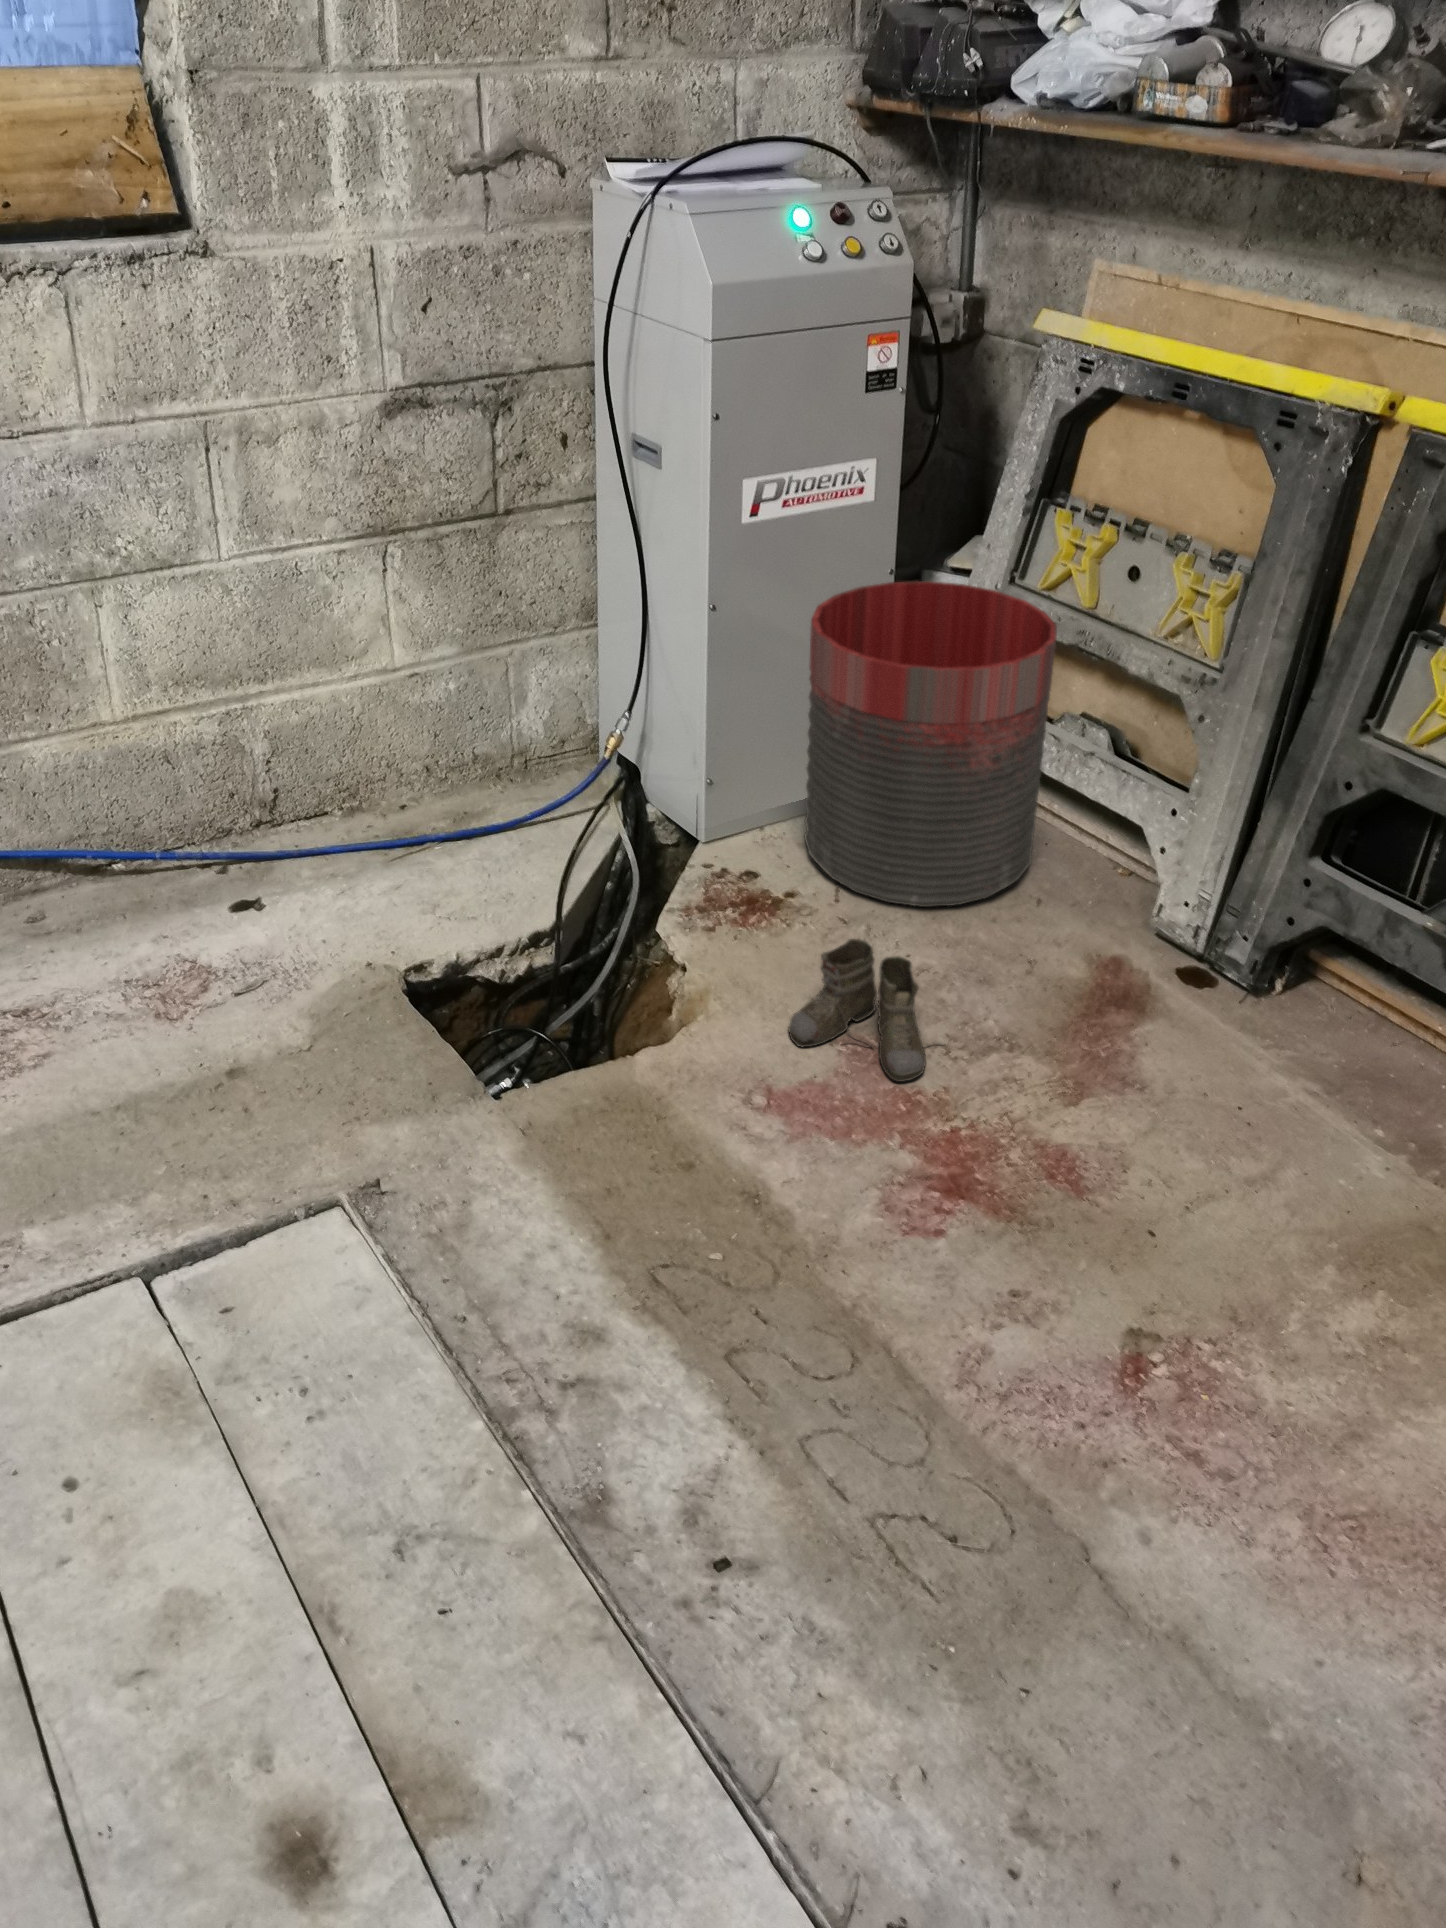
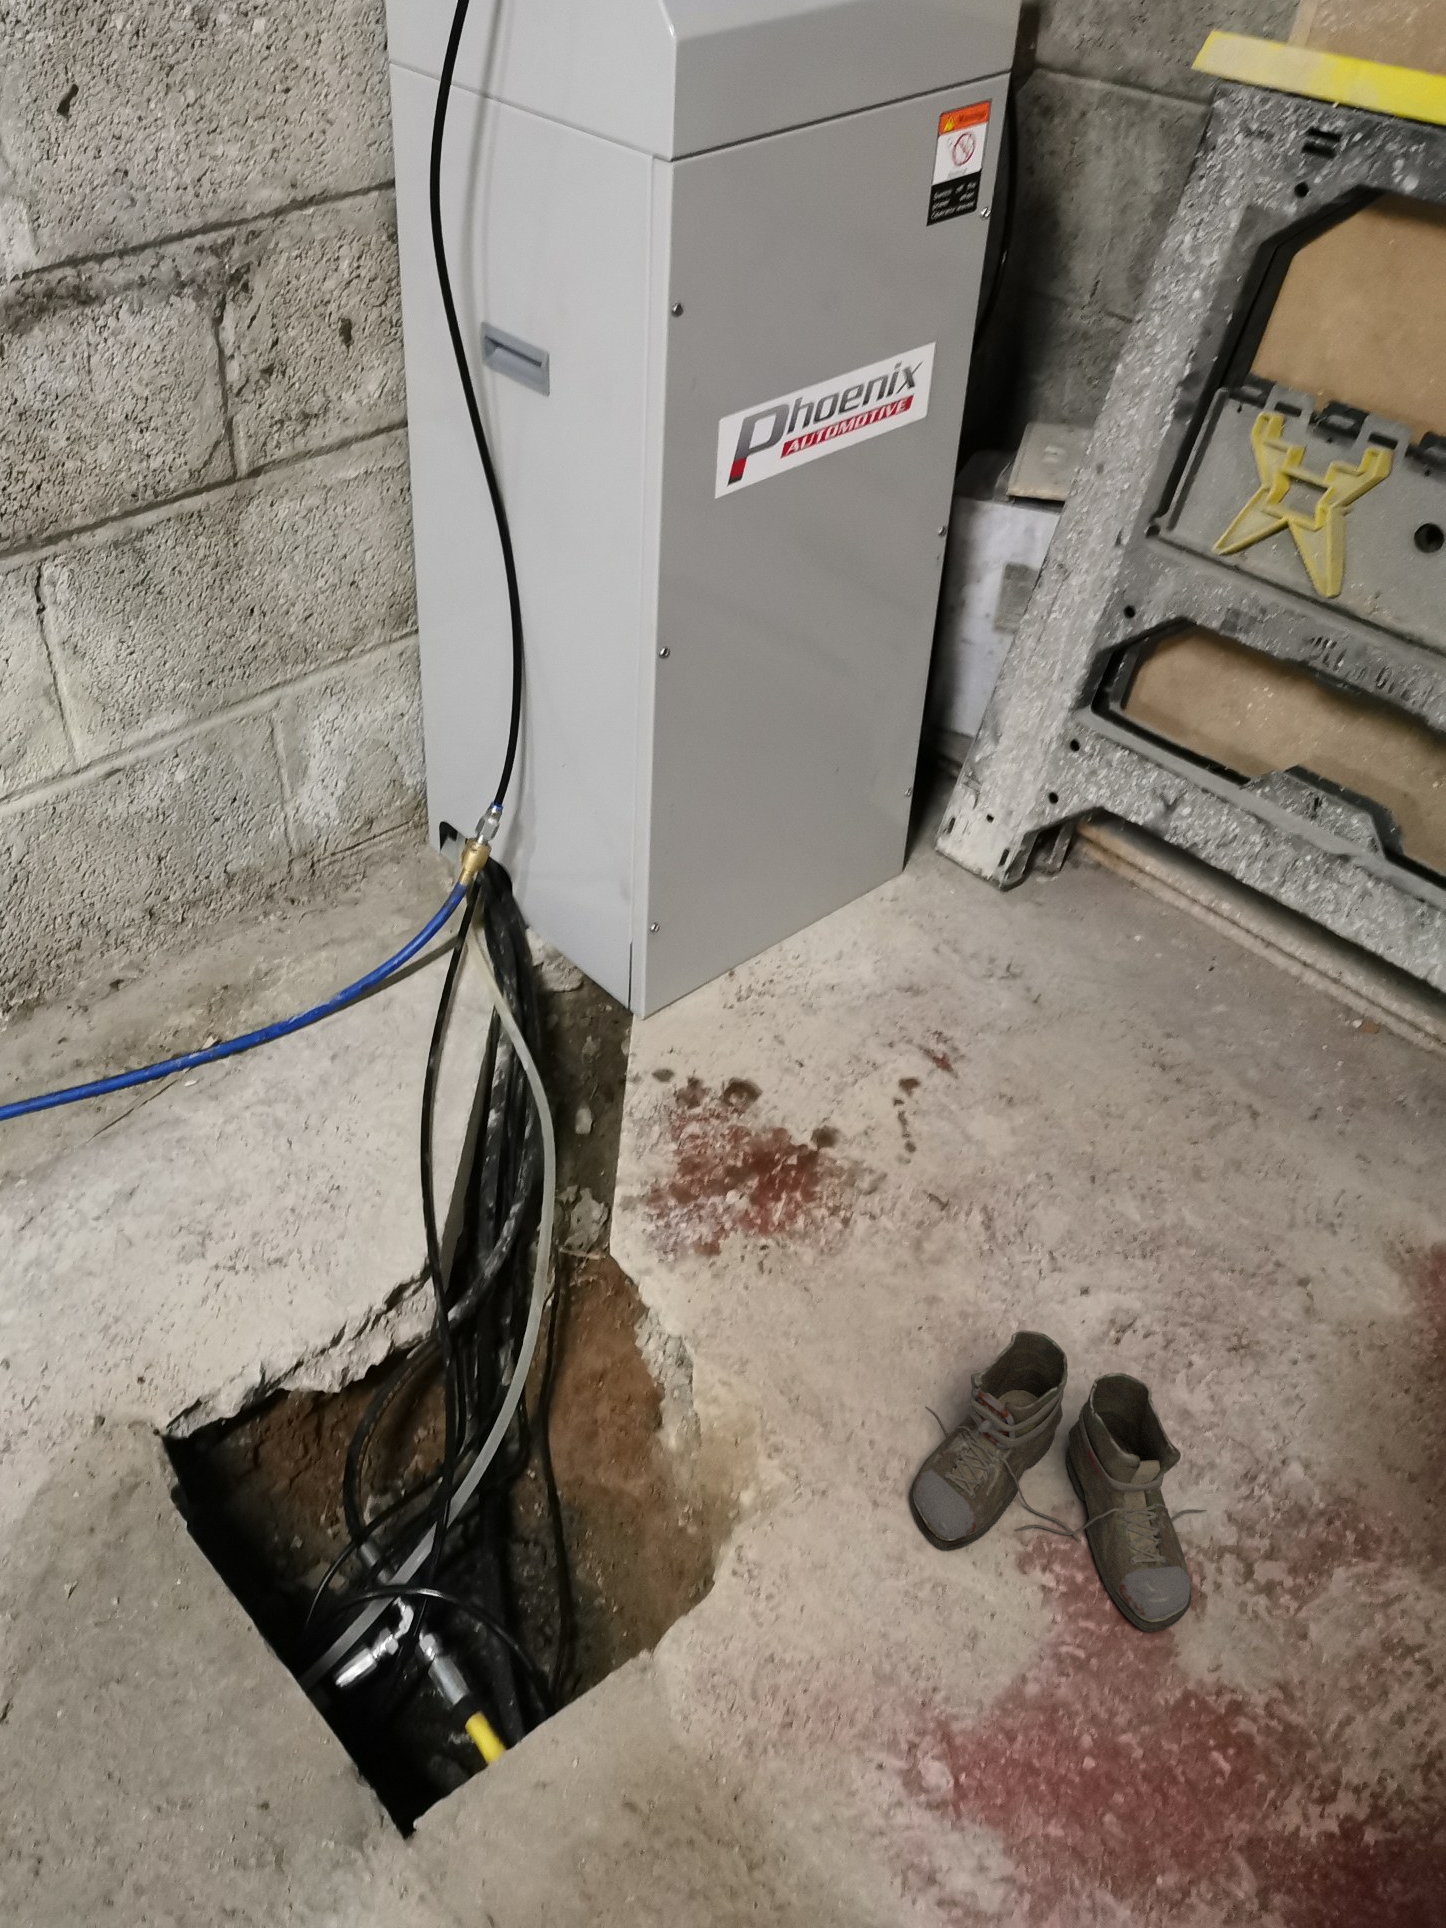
trash can: present [805,581,1057,907] -> none [822,556,1323,1155]

